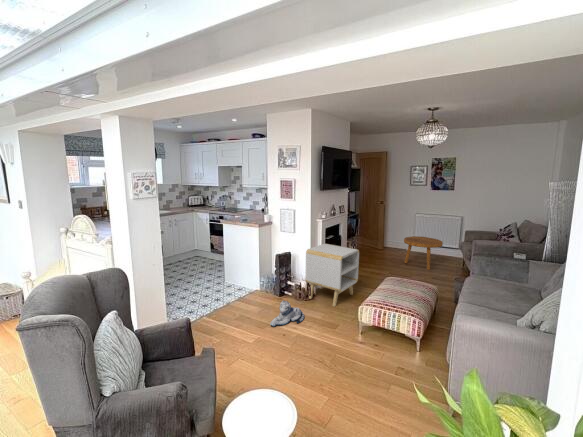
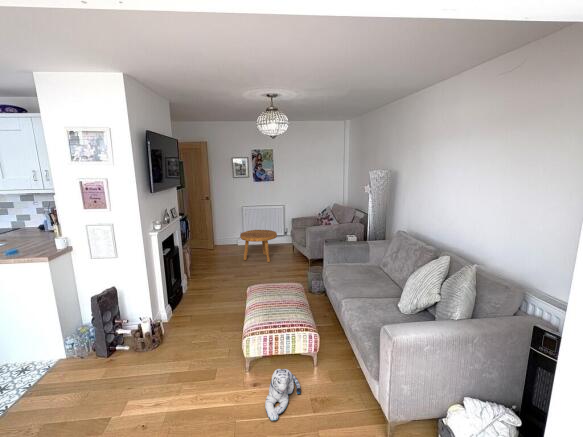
side table: present [305,244,359,307] -> none [142,262,214,343]
plush toy: present [270,300,305,326] -> present [265,369,301,420]

